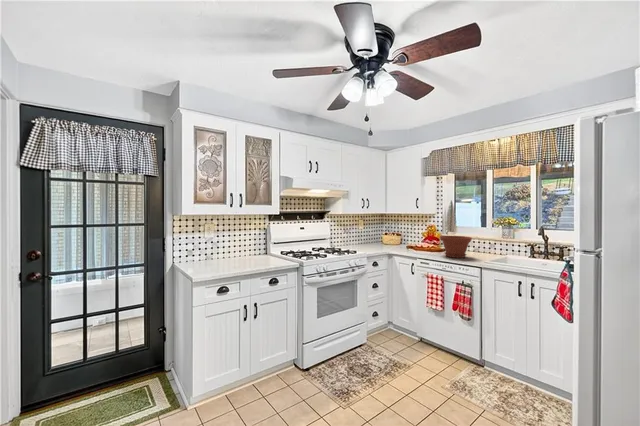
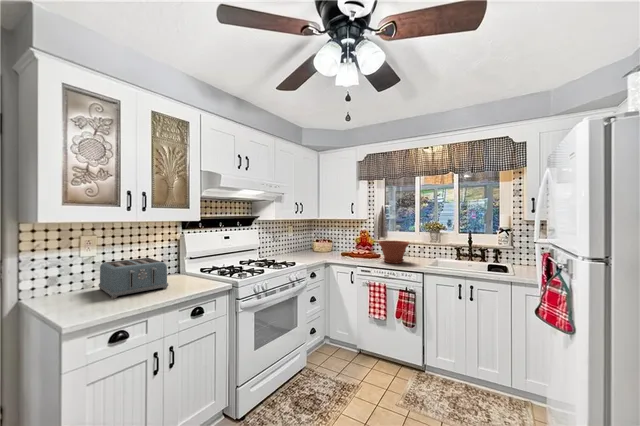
toaster: none [214,241,256,267] -> present [99,258,168,298]

